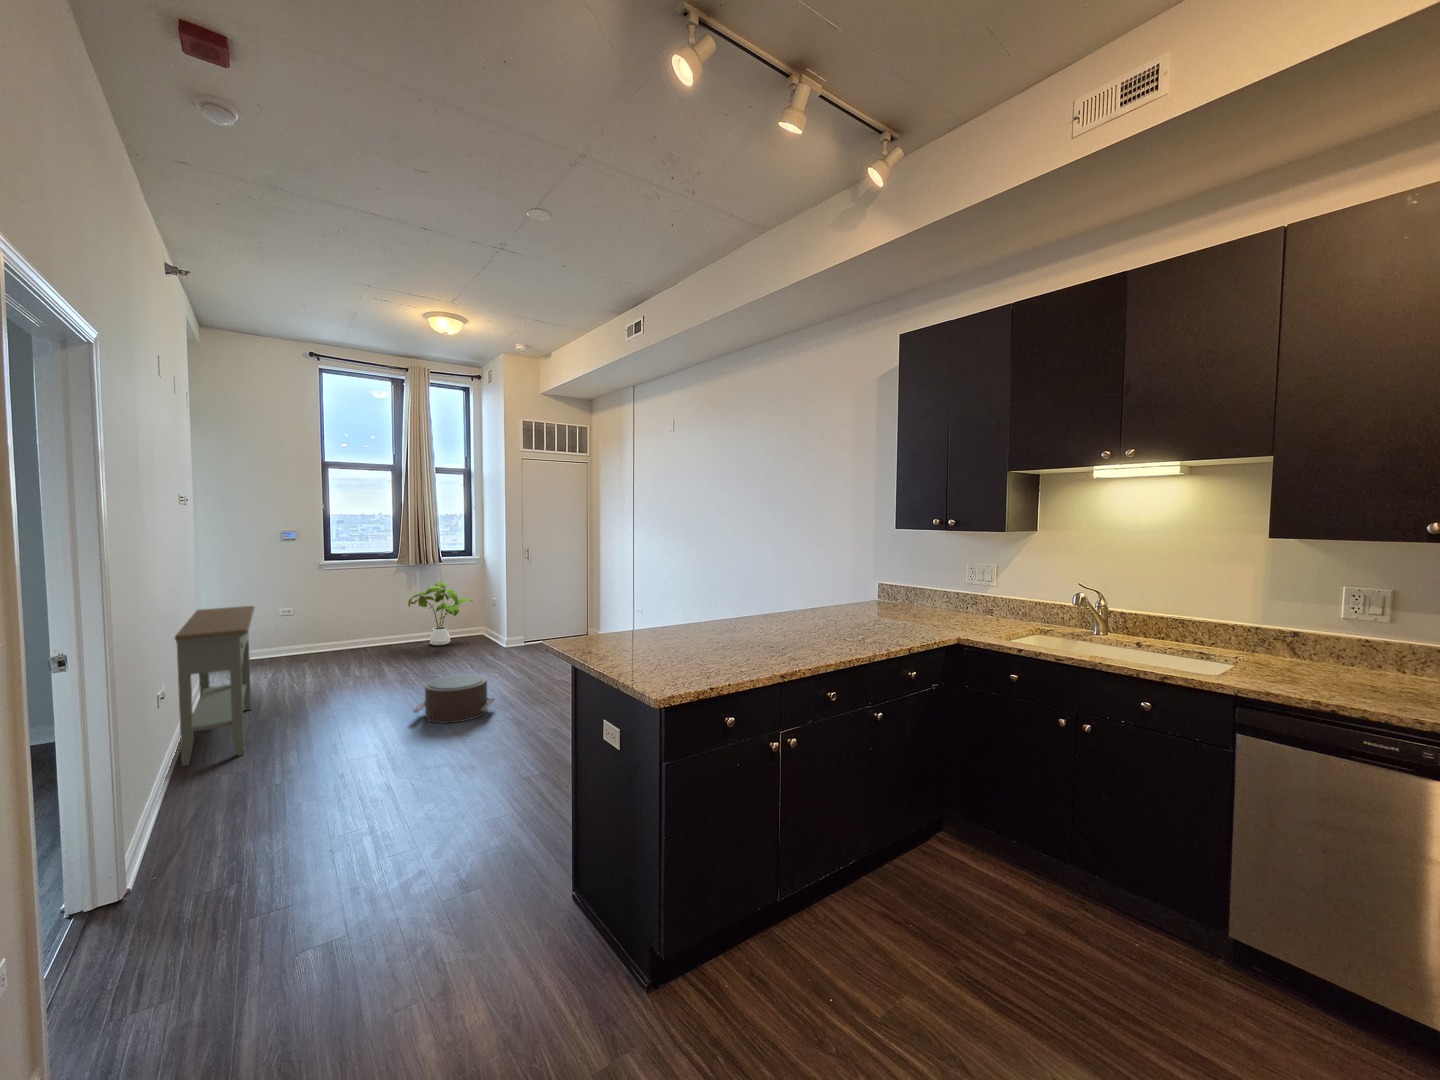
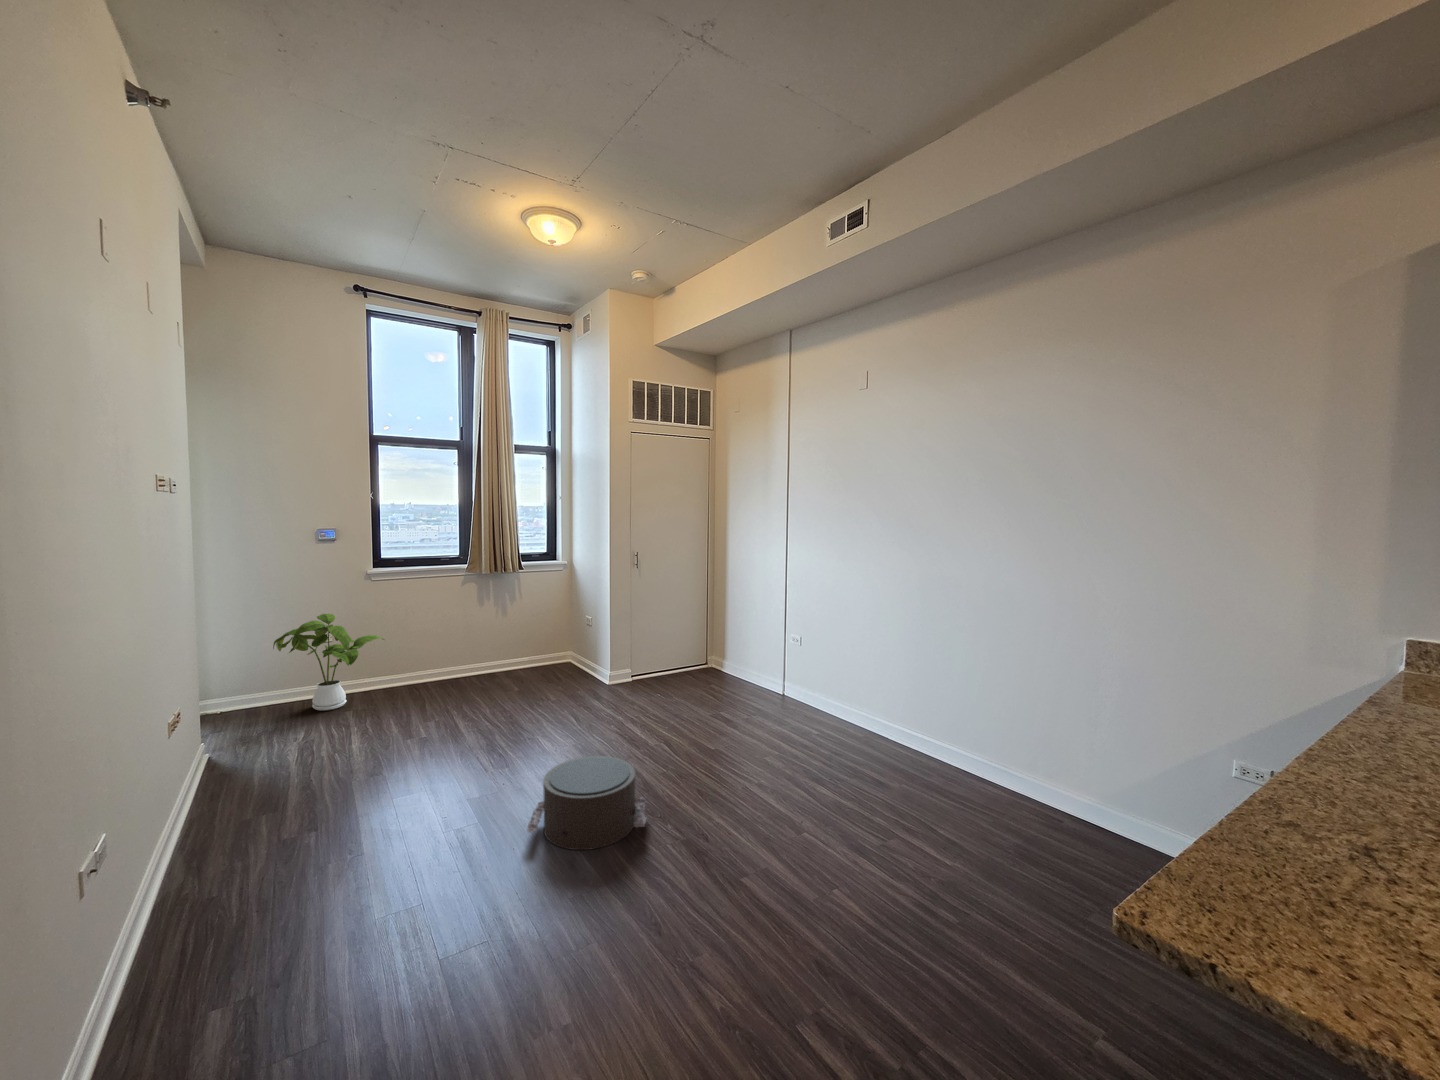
house plant: present [408,582,473,645] -> present [273,614,384,710]
console table: present [175,606,255,766] -> none [131,649,281,968]

